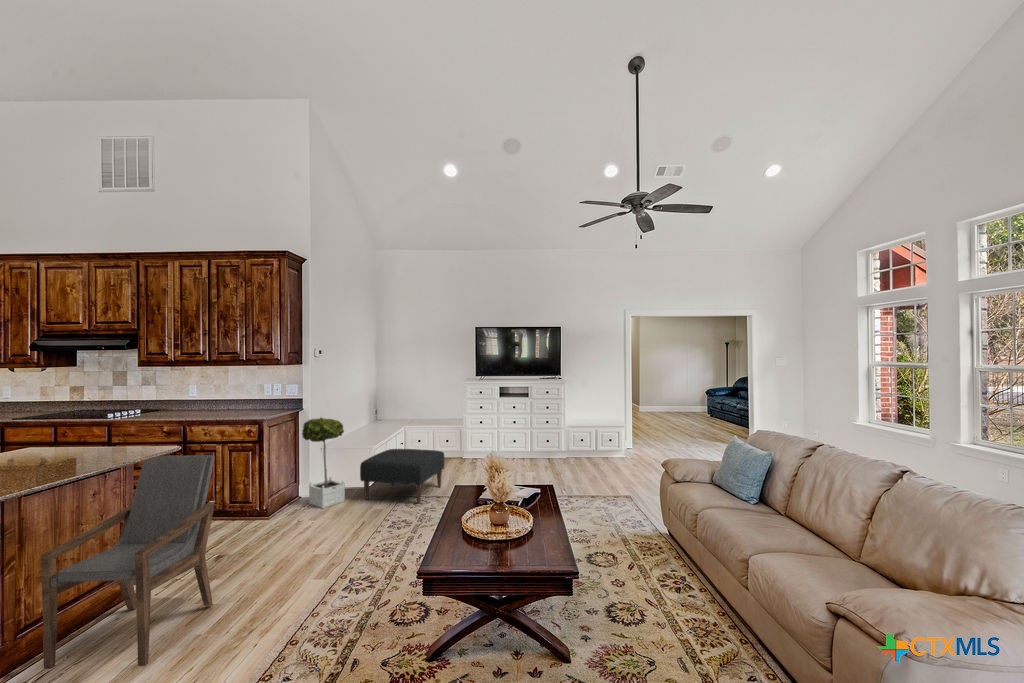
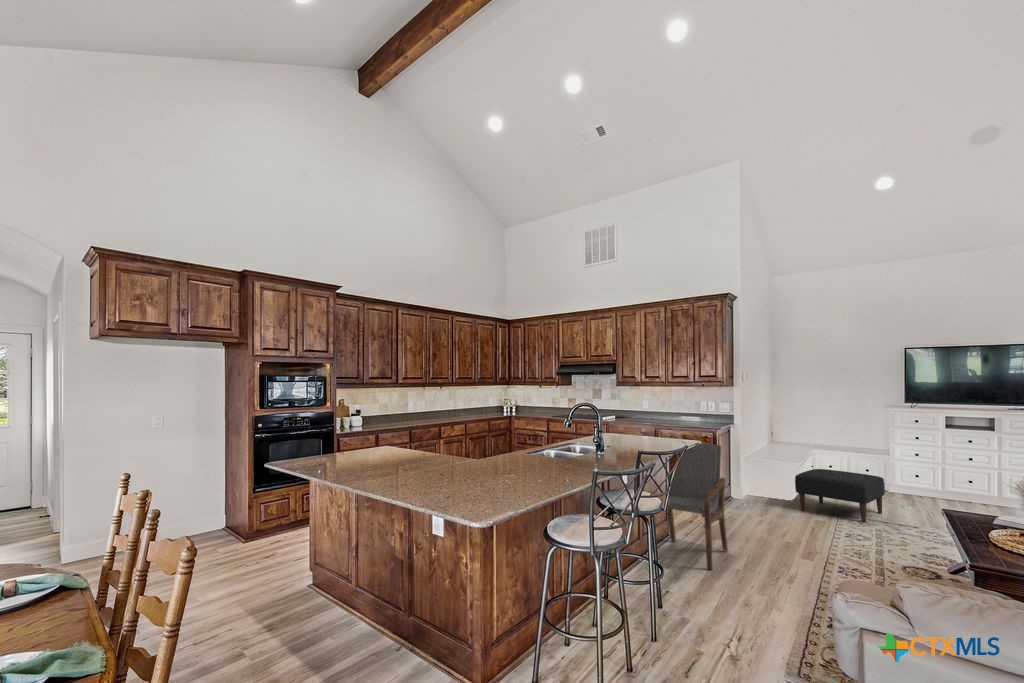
potted tree: present [302,417,345,508] -> none [740,431,781,510]

